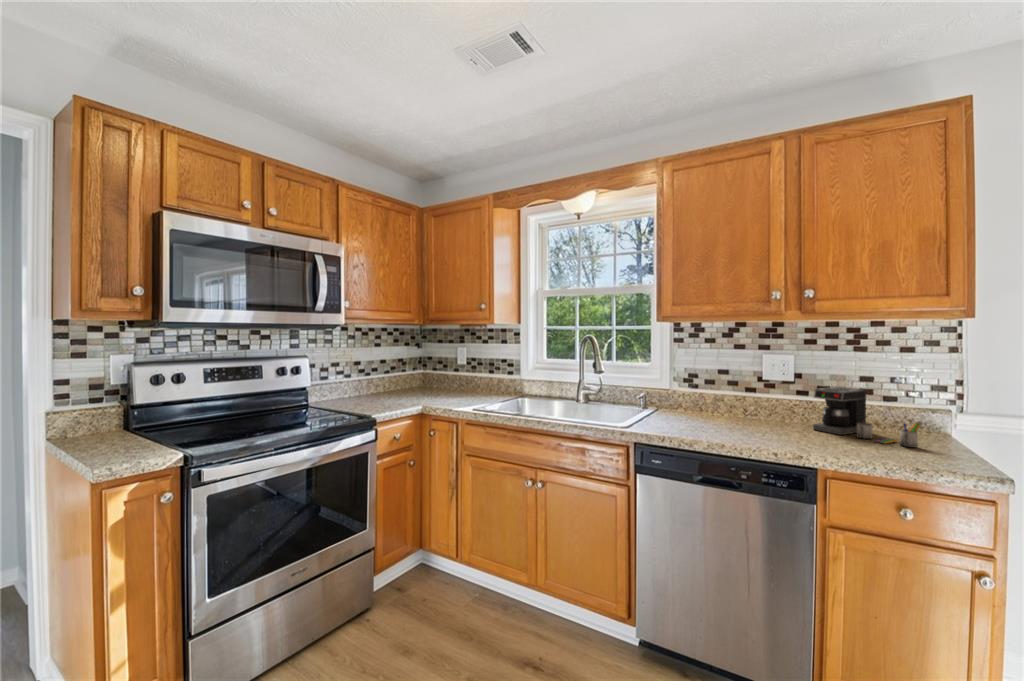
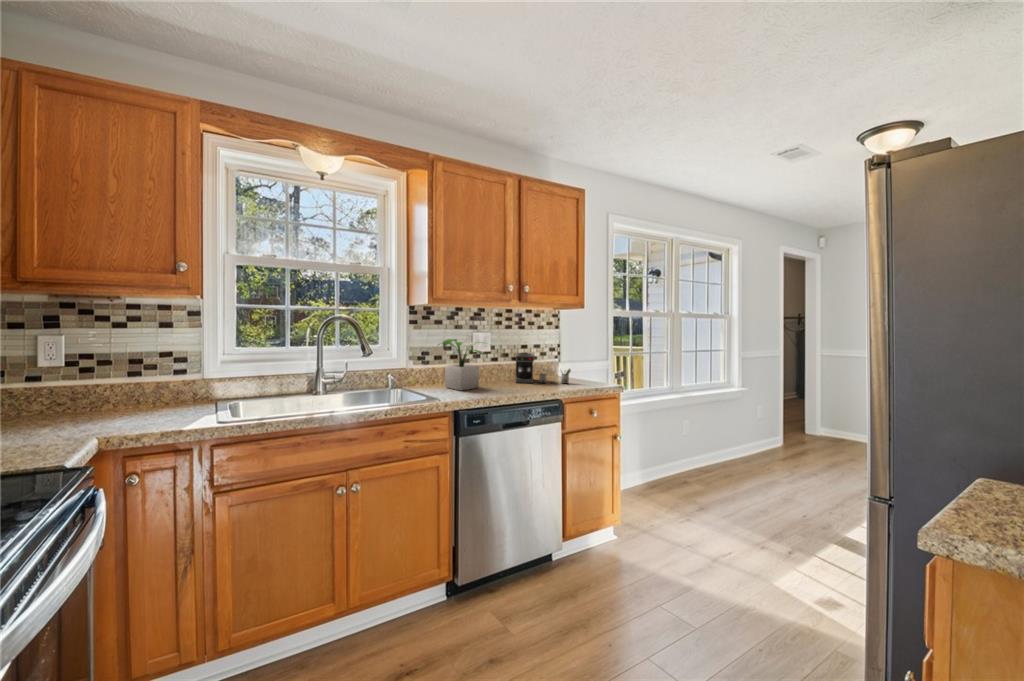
potted plant: none [670,358,756,424] -> present [442,339,482,390]

